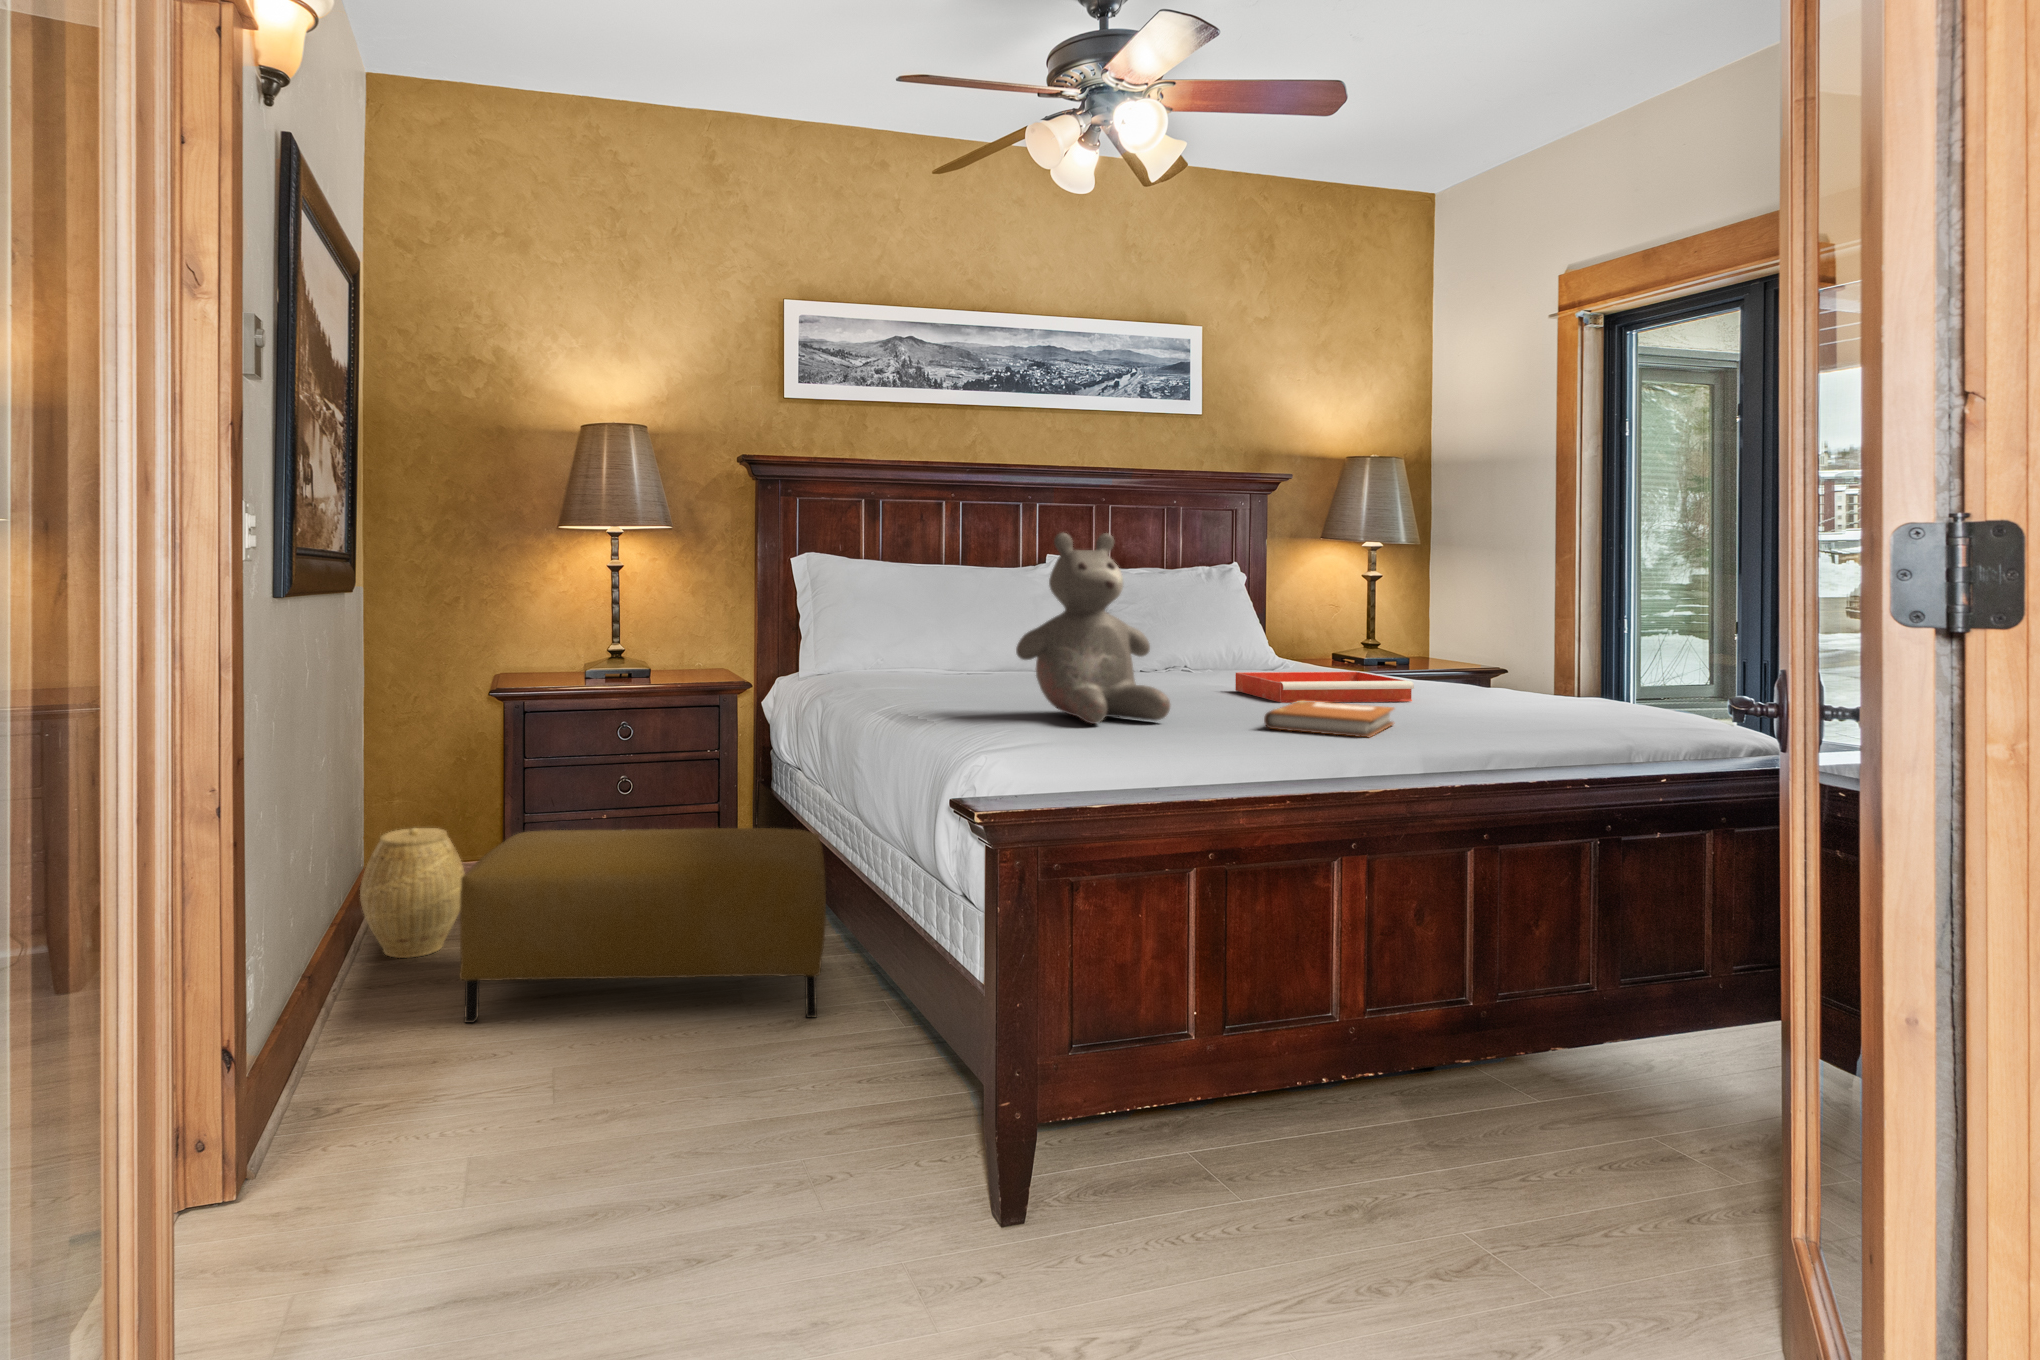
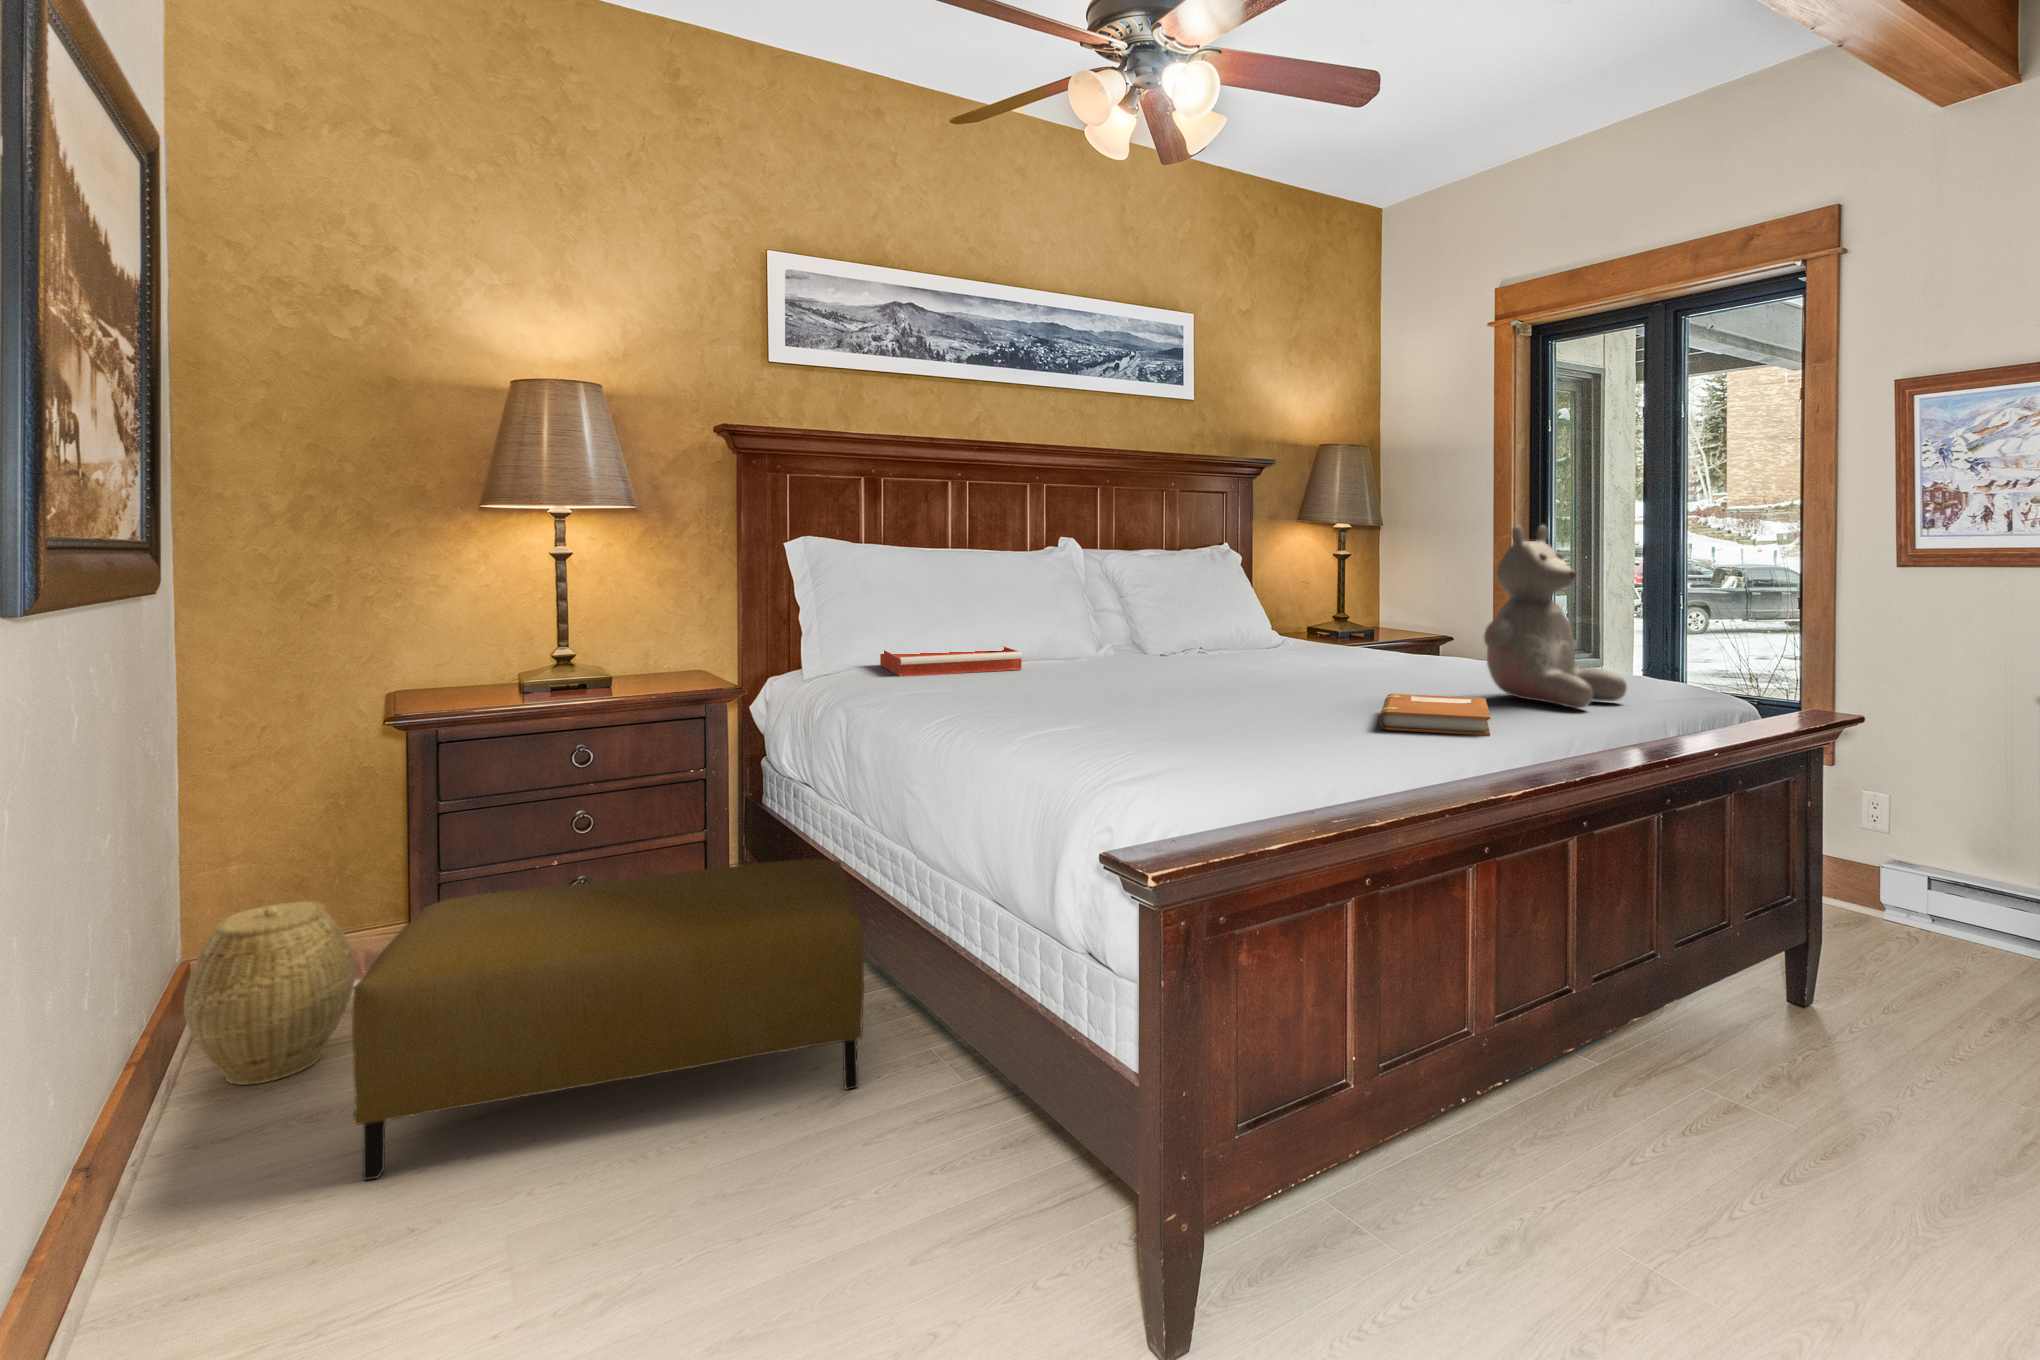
teddy bear: present [1016,533,1170,724] -> present [1484,525,1627,708]
tray: present [1235,672,1414,703] -> present [880,646,1022,676]

